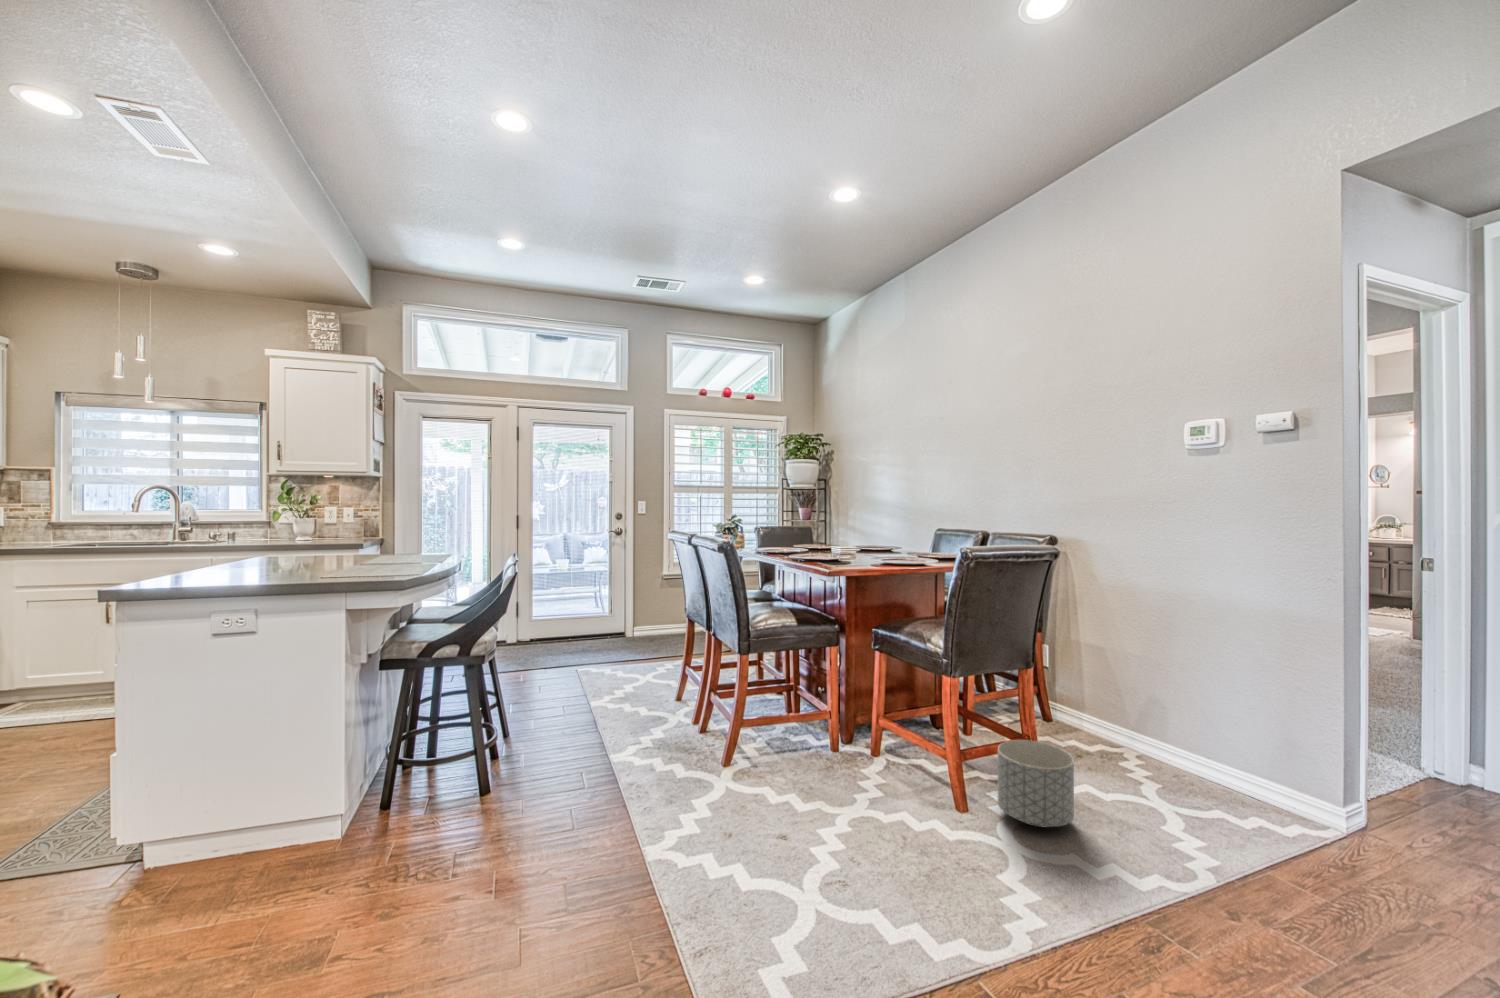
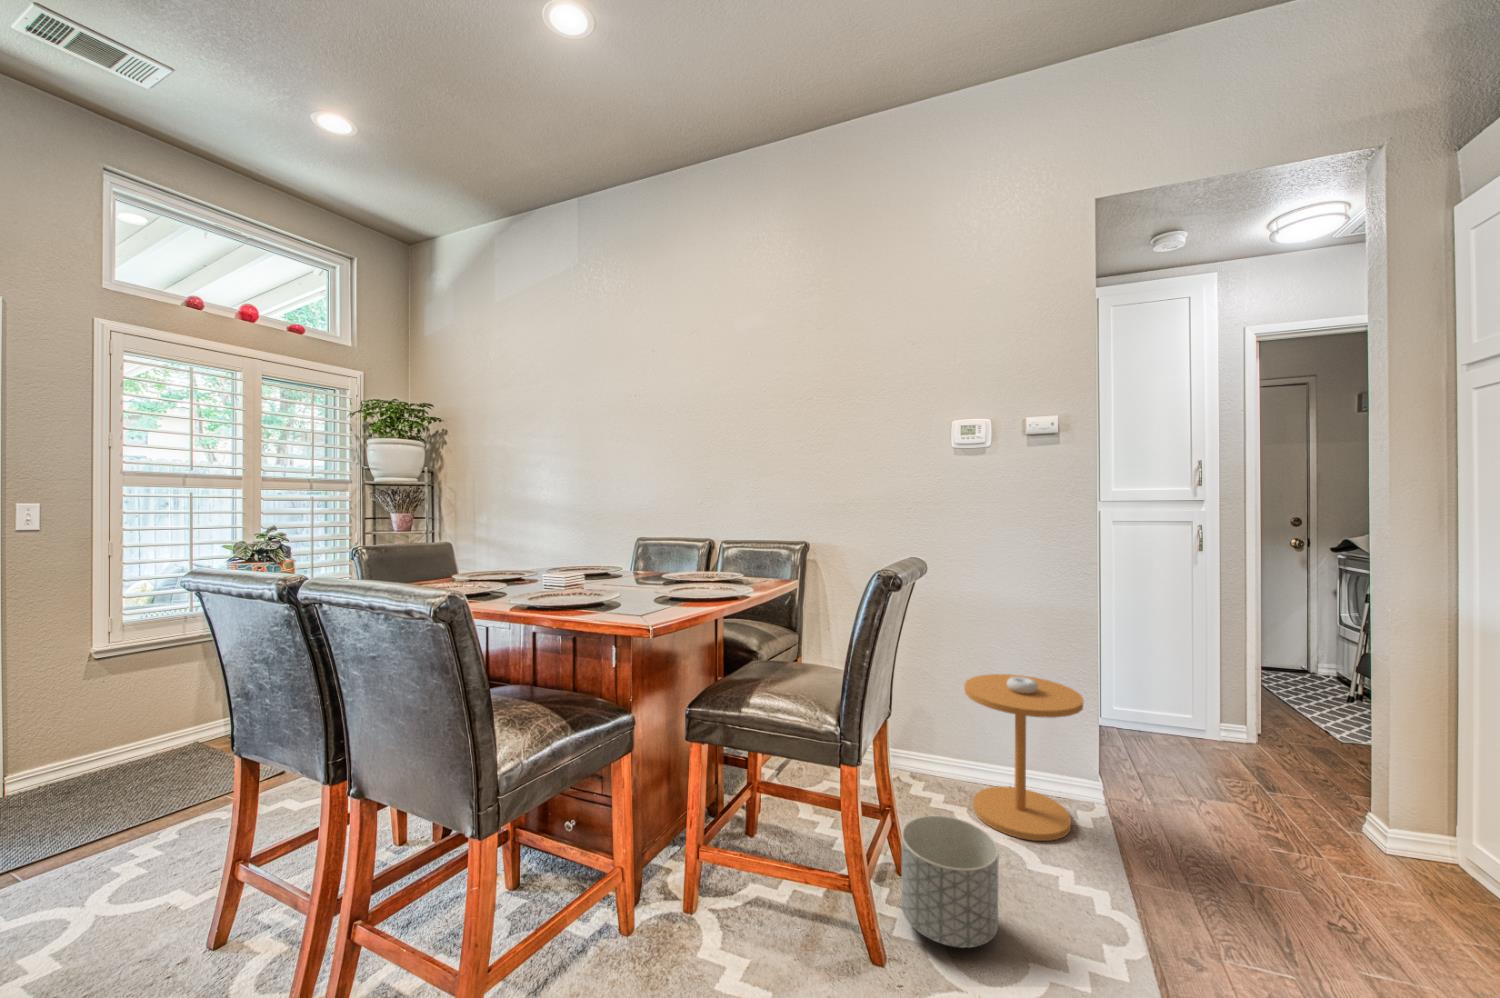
side table: none [1152,670,1285,830] -> present [964,674,1083,841]

